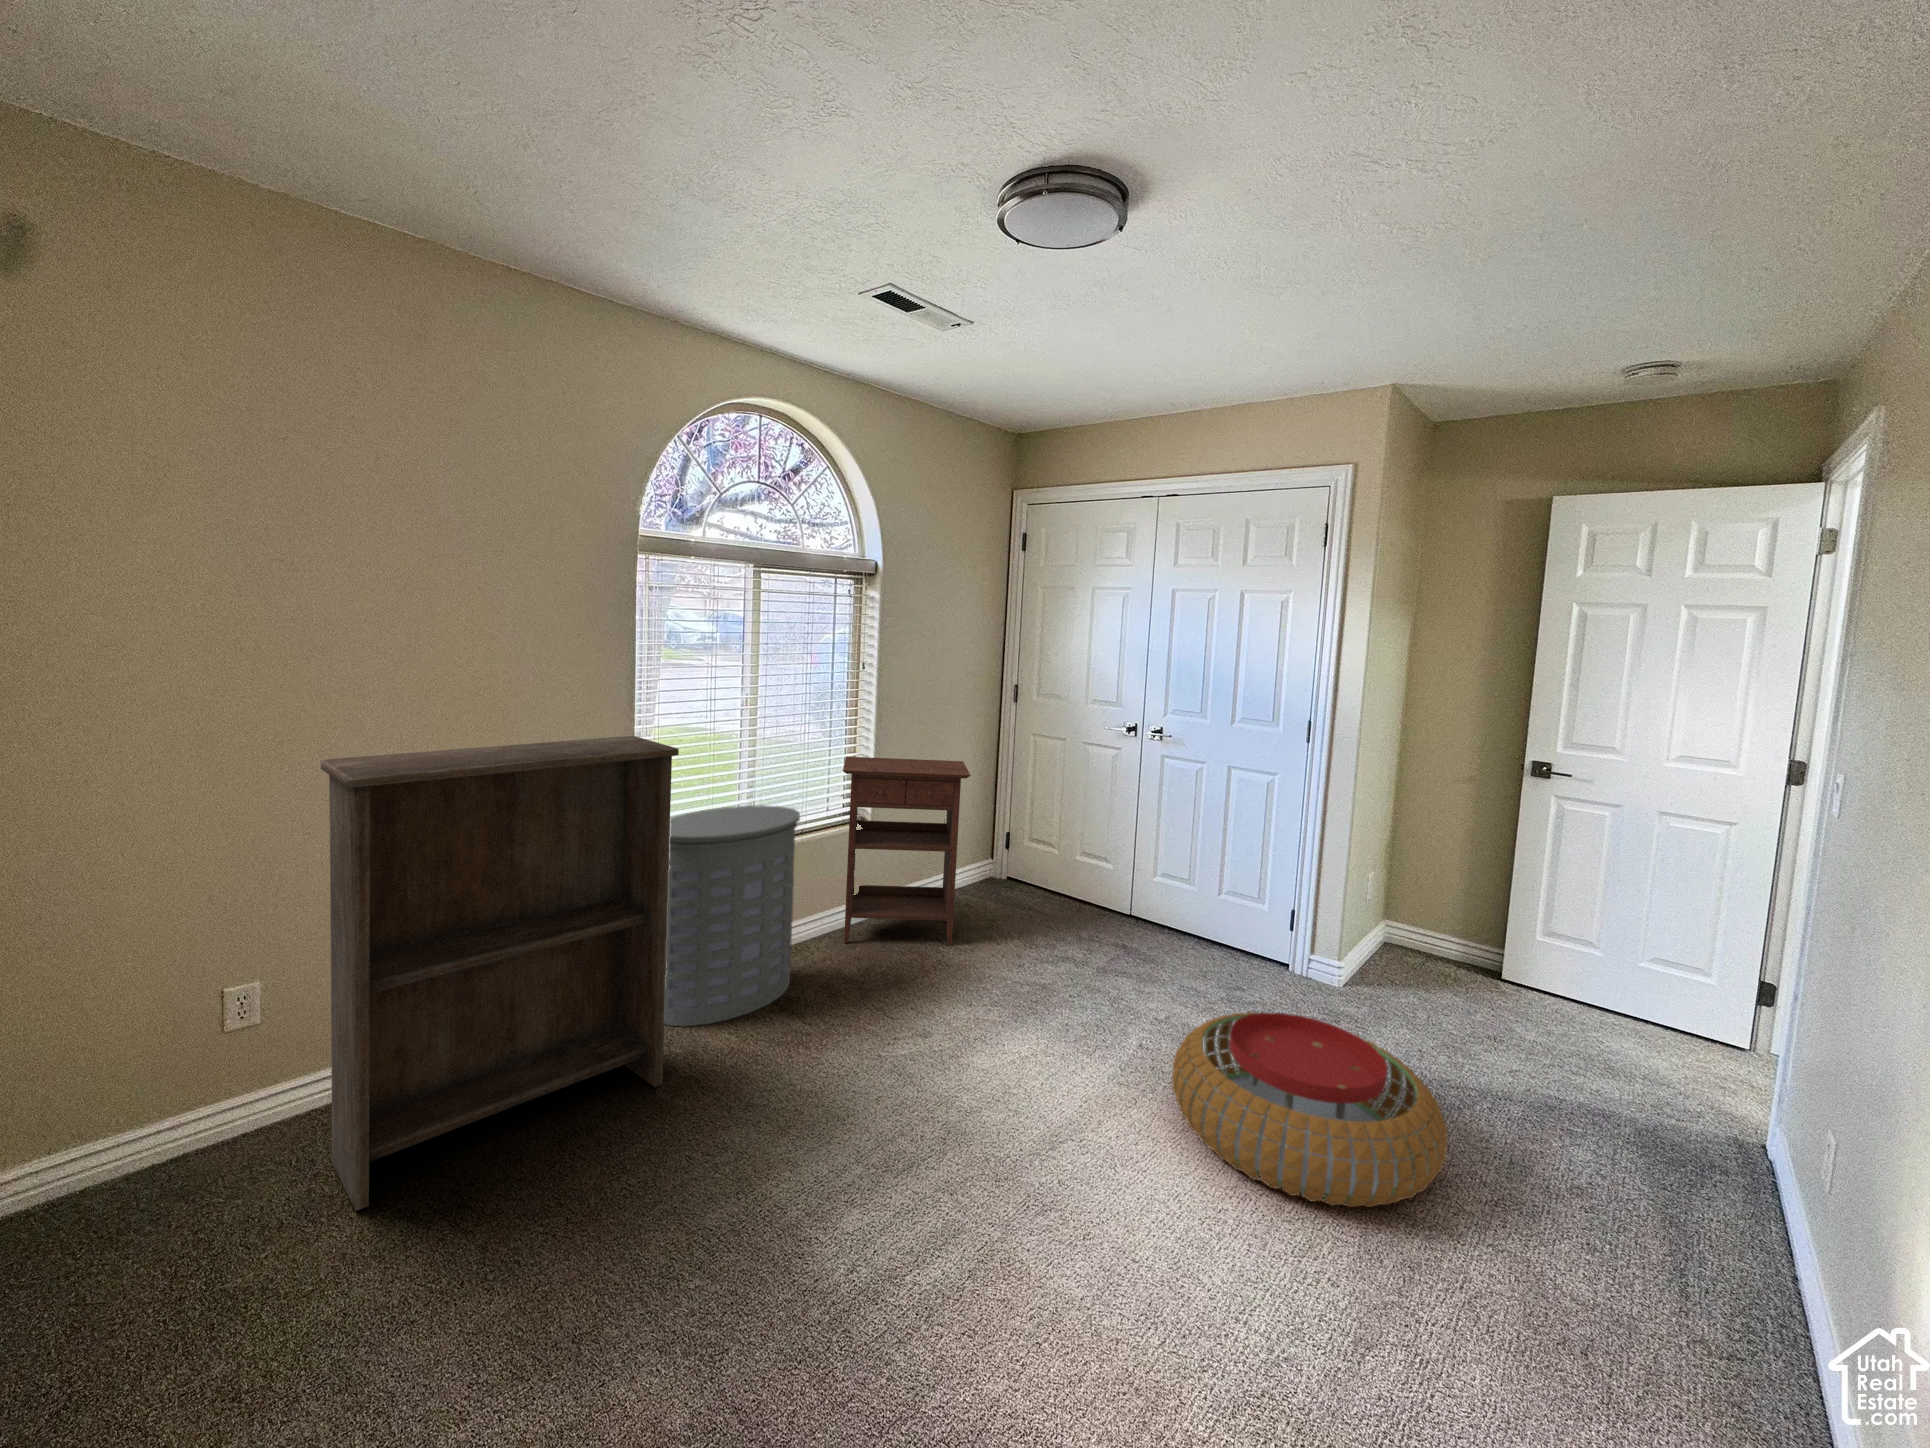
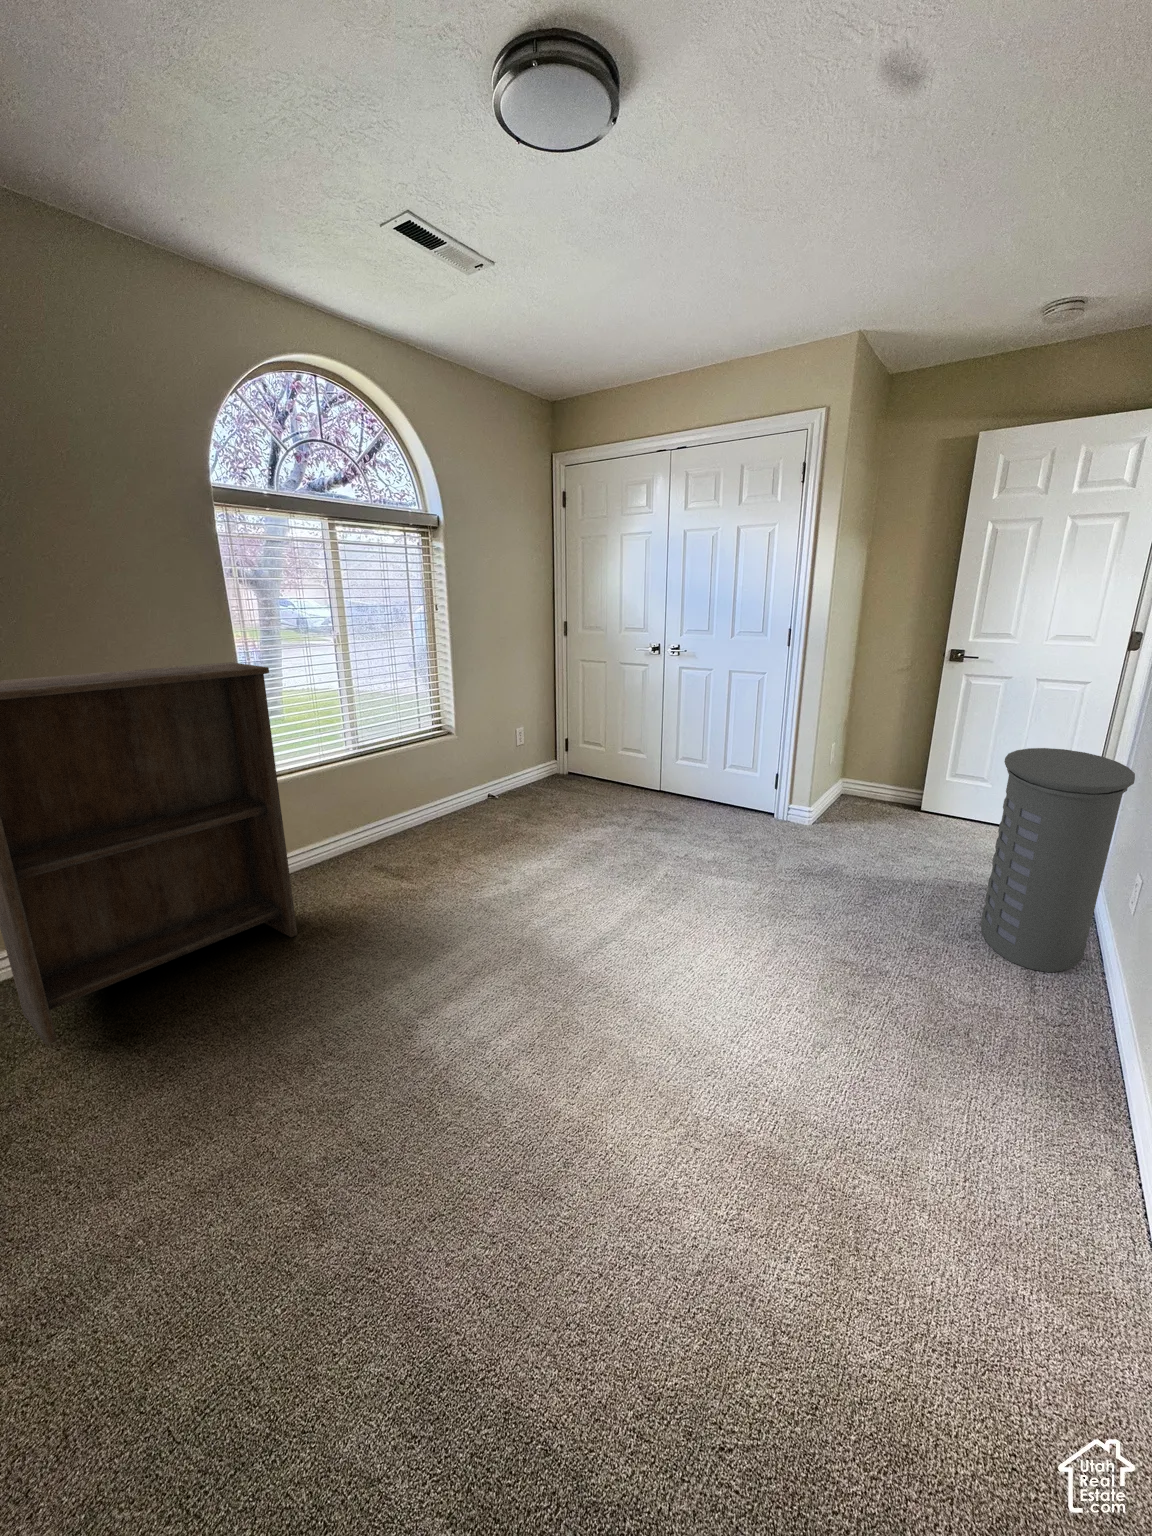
nightstand: present [843,757,970,946] -> none [424,681,528,827]
laundry hamper: present [664,805,800,1027] -> present [981,748,1135,972]
pouf: present [1171,1012,1448,1207] -> none [687,841,882,964]

